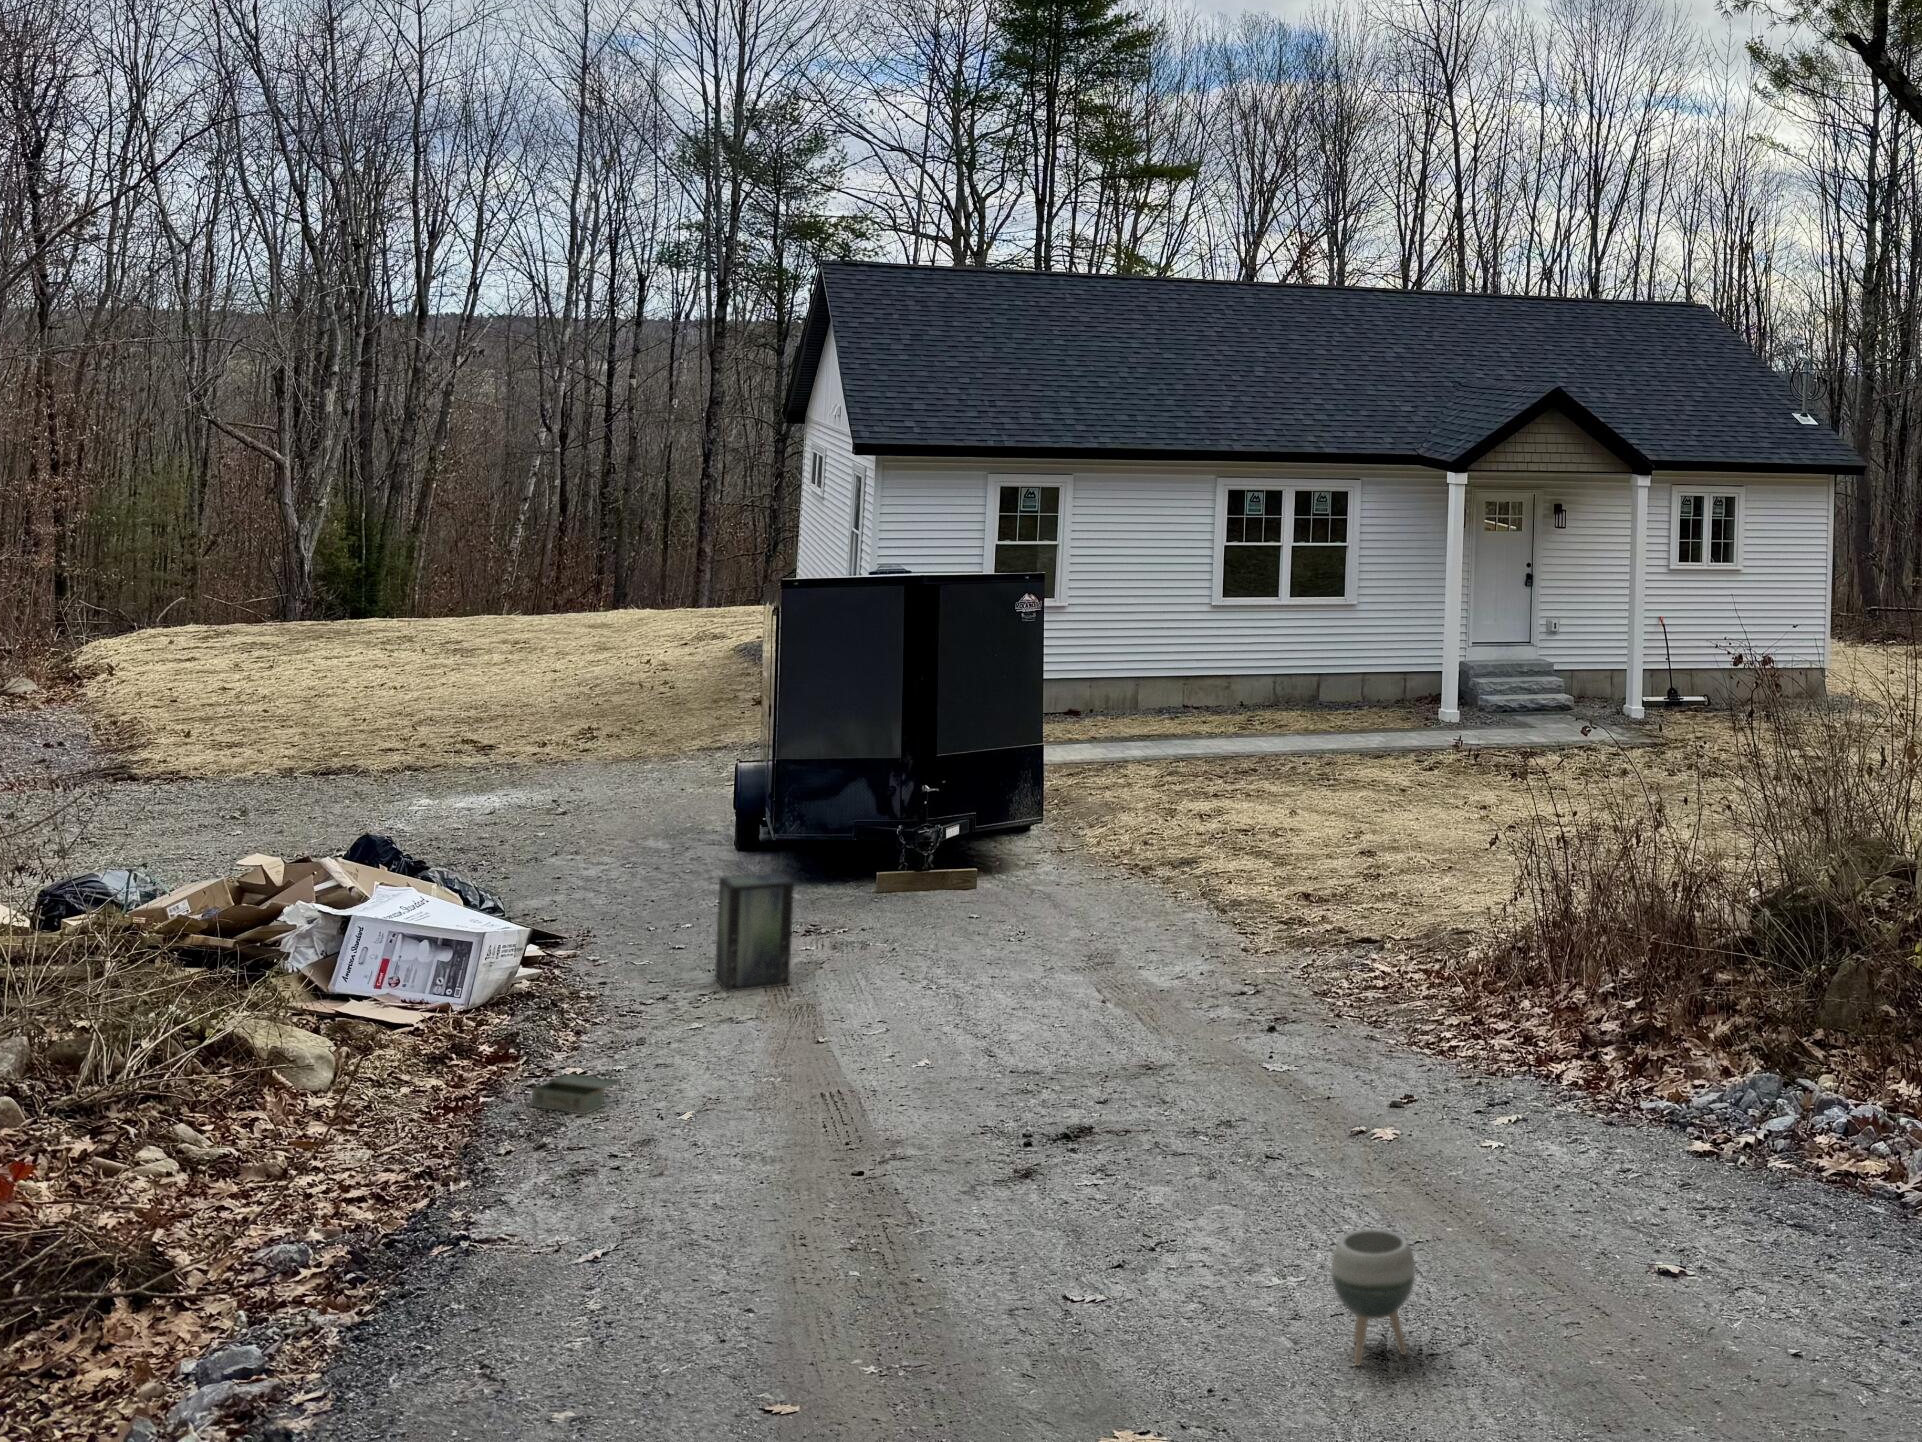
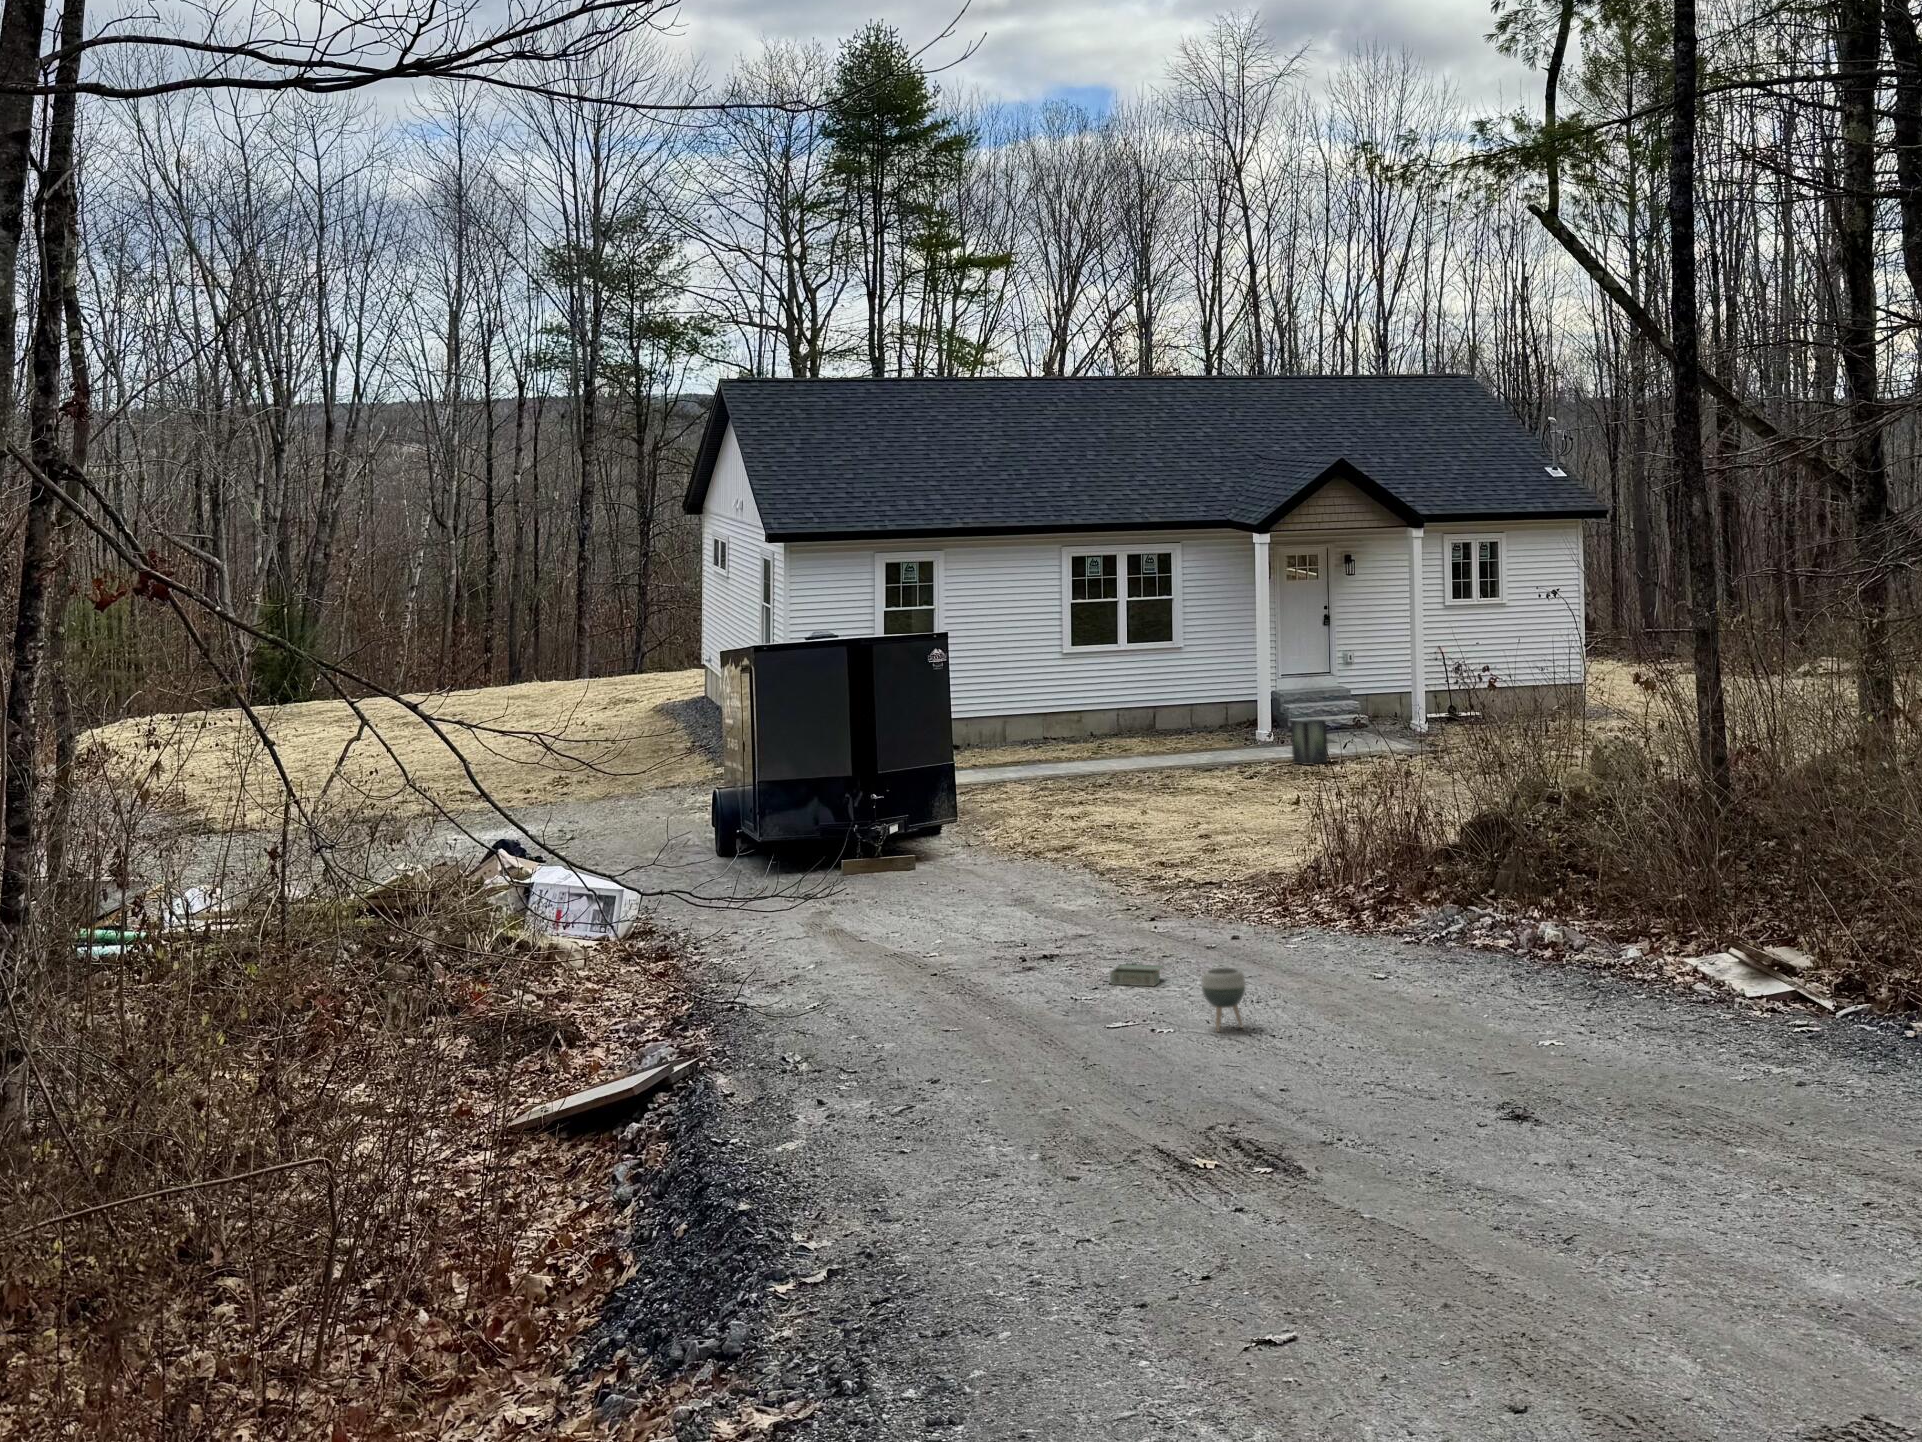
storage box: present [715,872,794,992] -> present [1291,719,1328,765]
toolbox: present [531,1073,620,1114] -> present [1110,964,1164,986]

